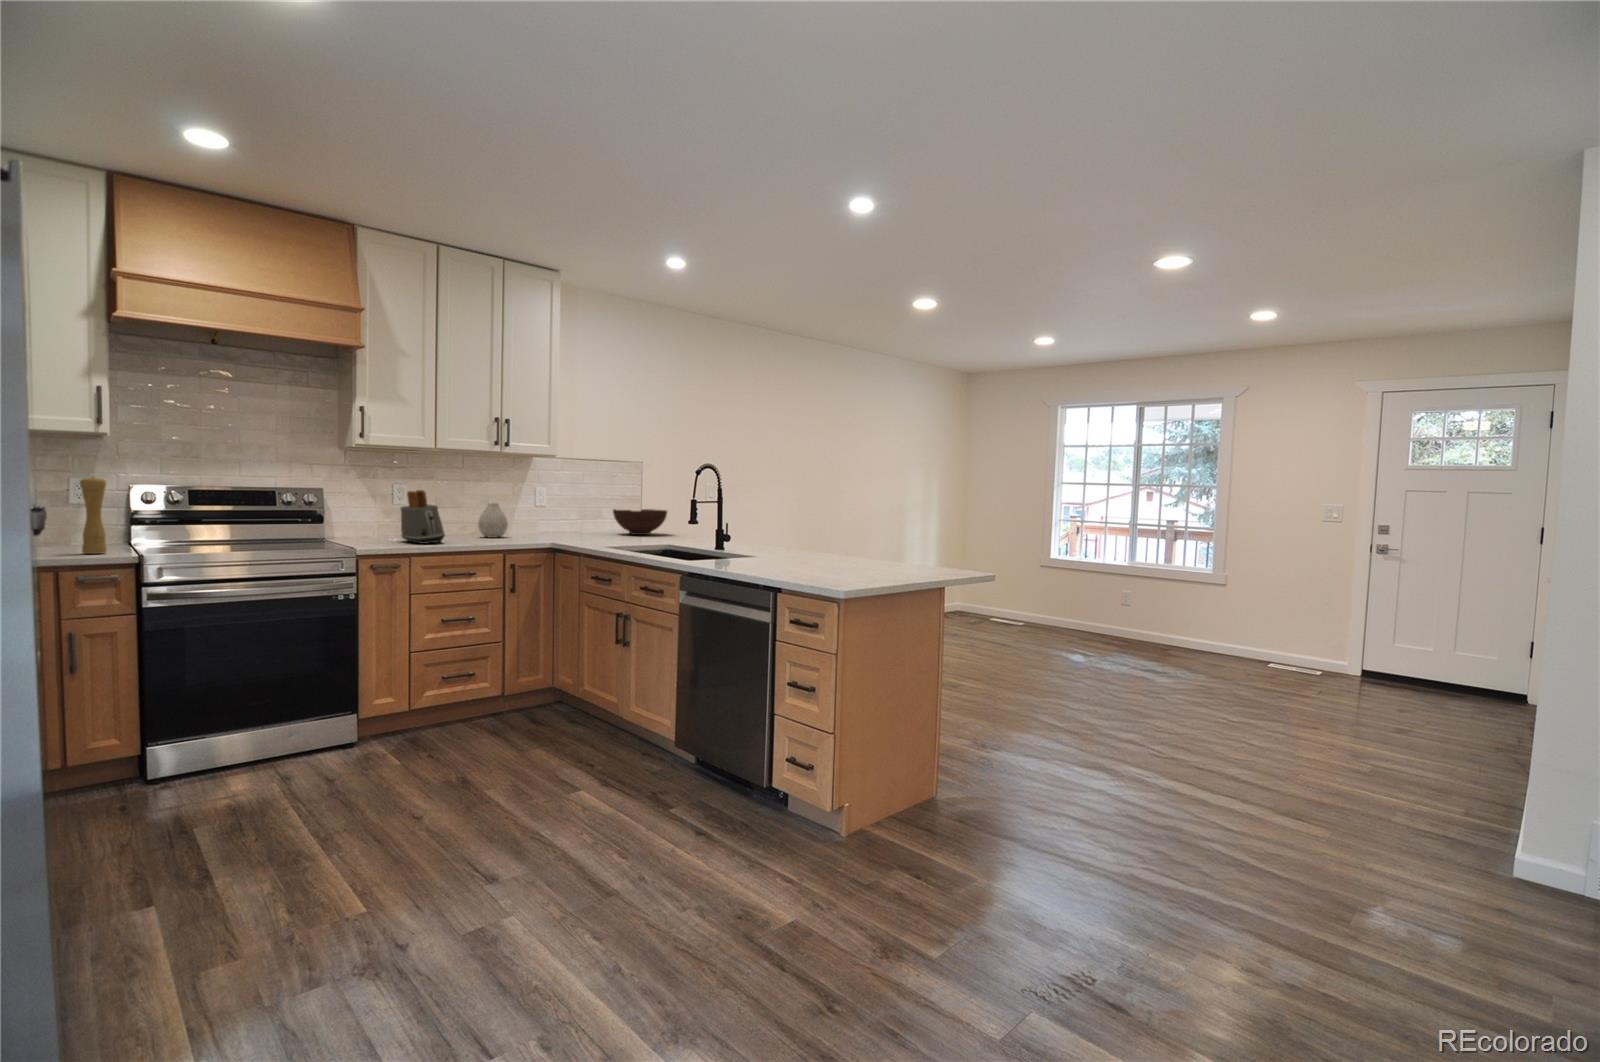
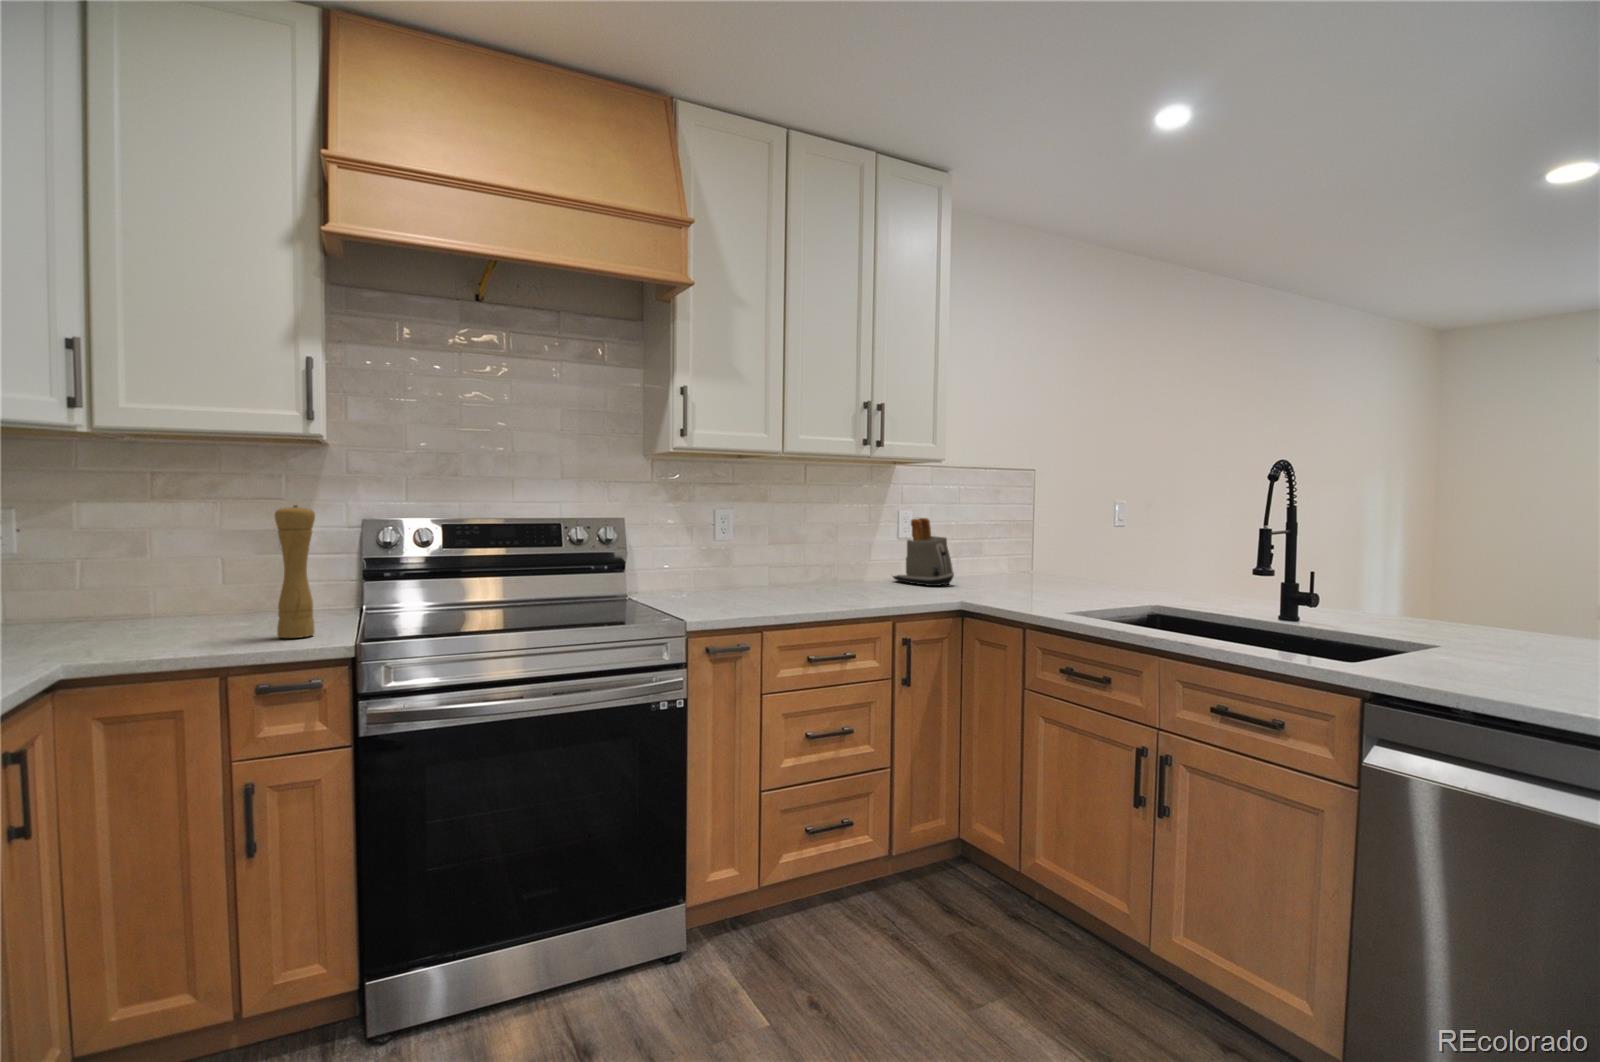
toaster: present [401,490,445,544] -> present [893,518,954,586]
vase: present [478,503,508,538] -> none [825,536,867,589]
fruit bowl: present [613,509,667,535] -> none [998,541,1083,582]

